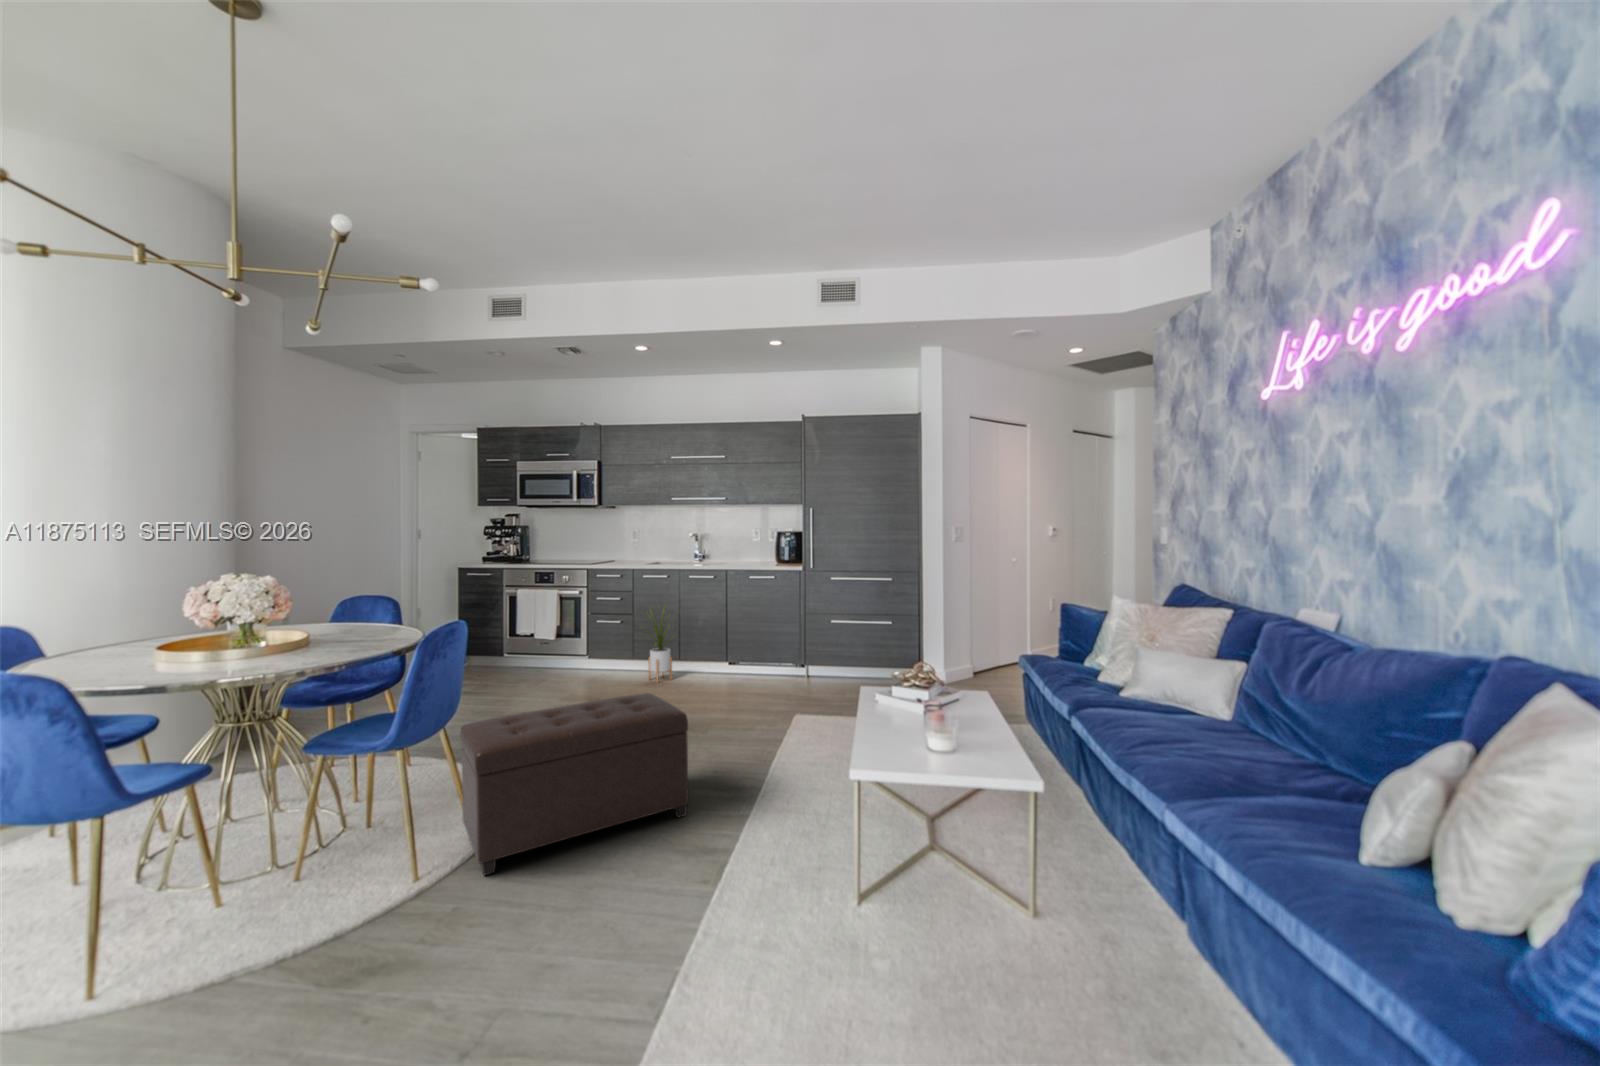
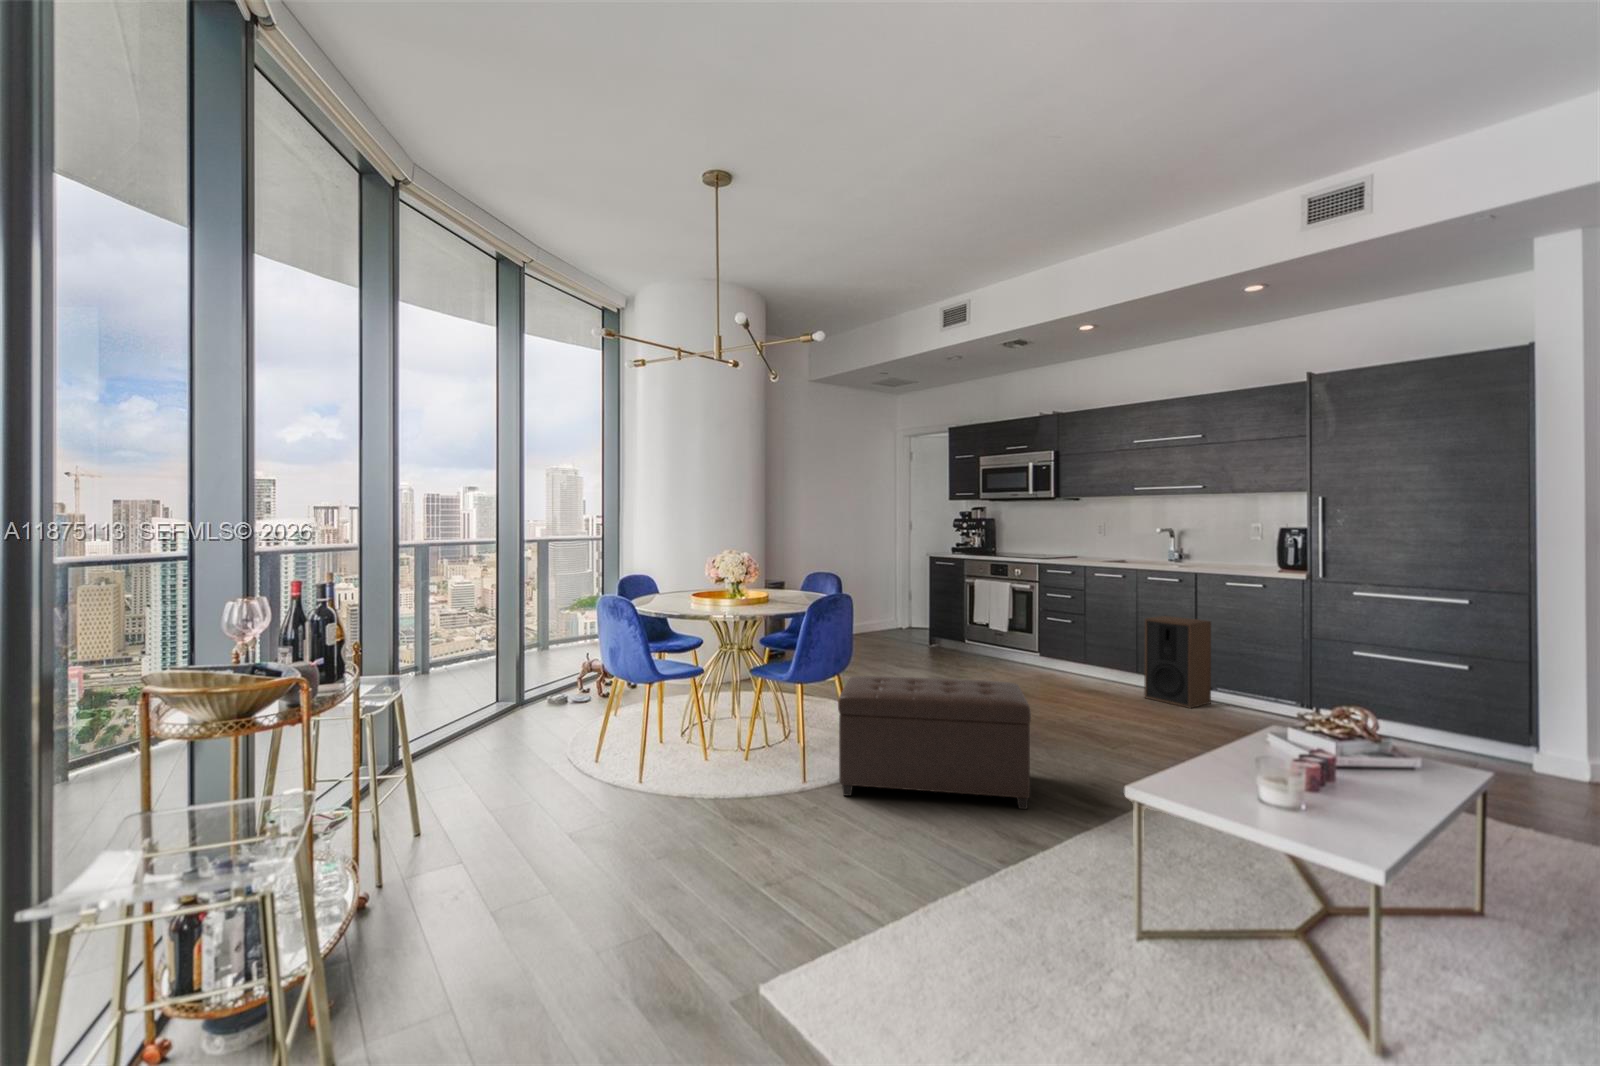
speaker: none [696,609,744,684] -> present [1144,616,1211,708]
house plant: present [648,615,672,679] -> none [1079,600,1131,690]

